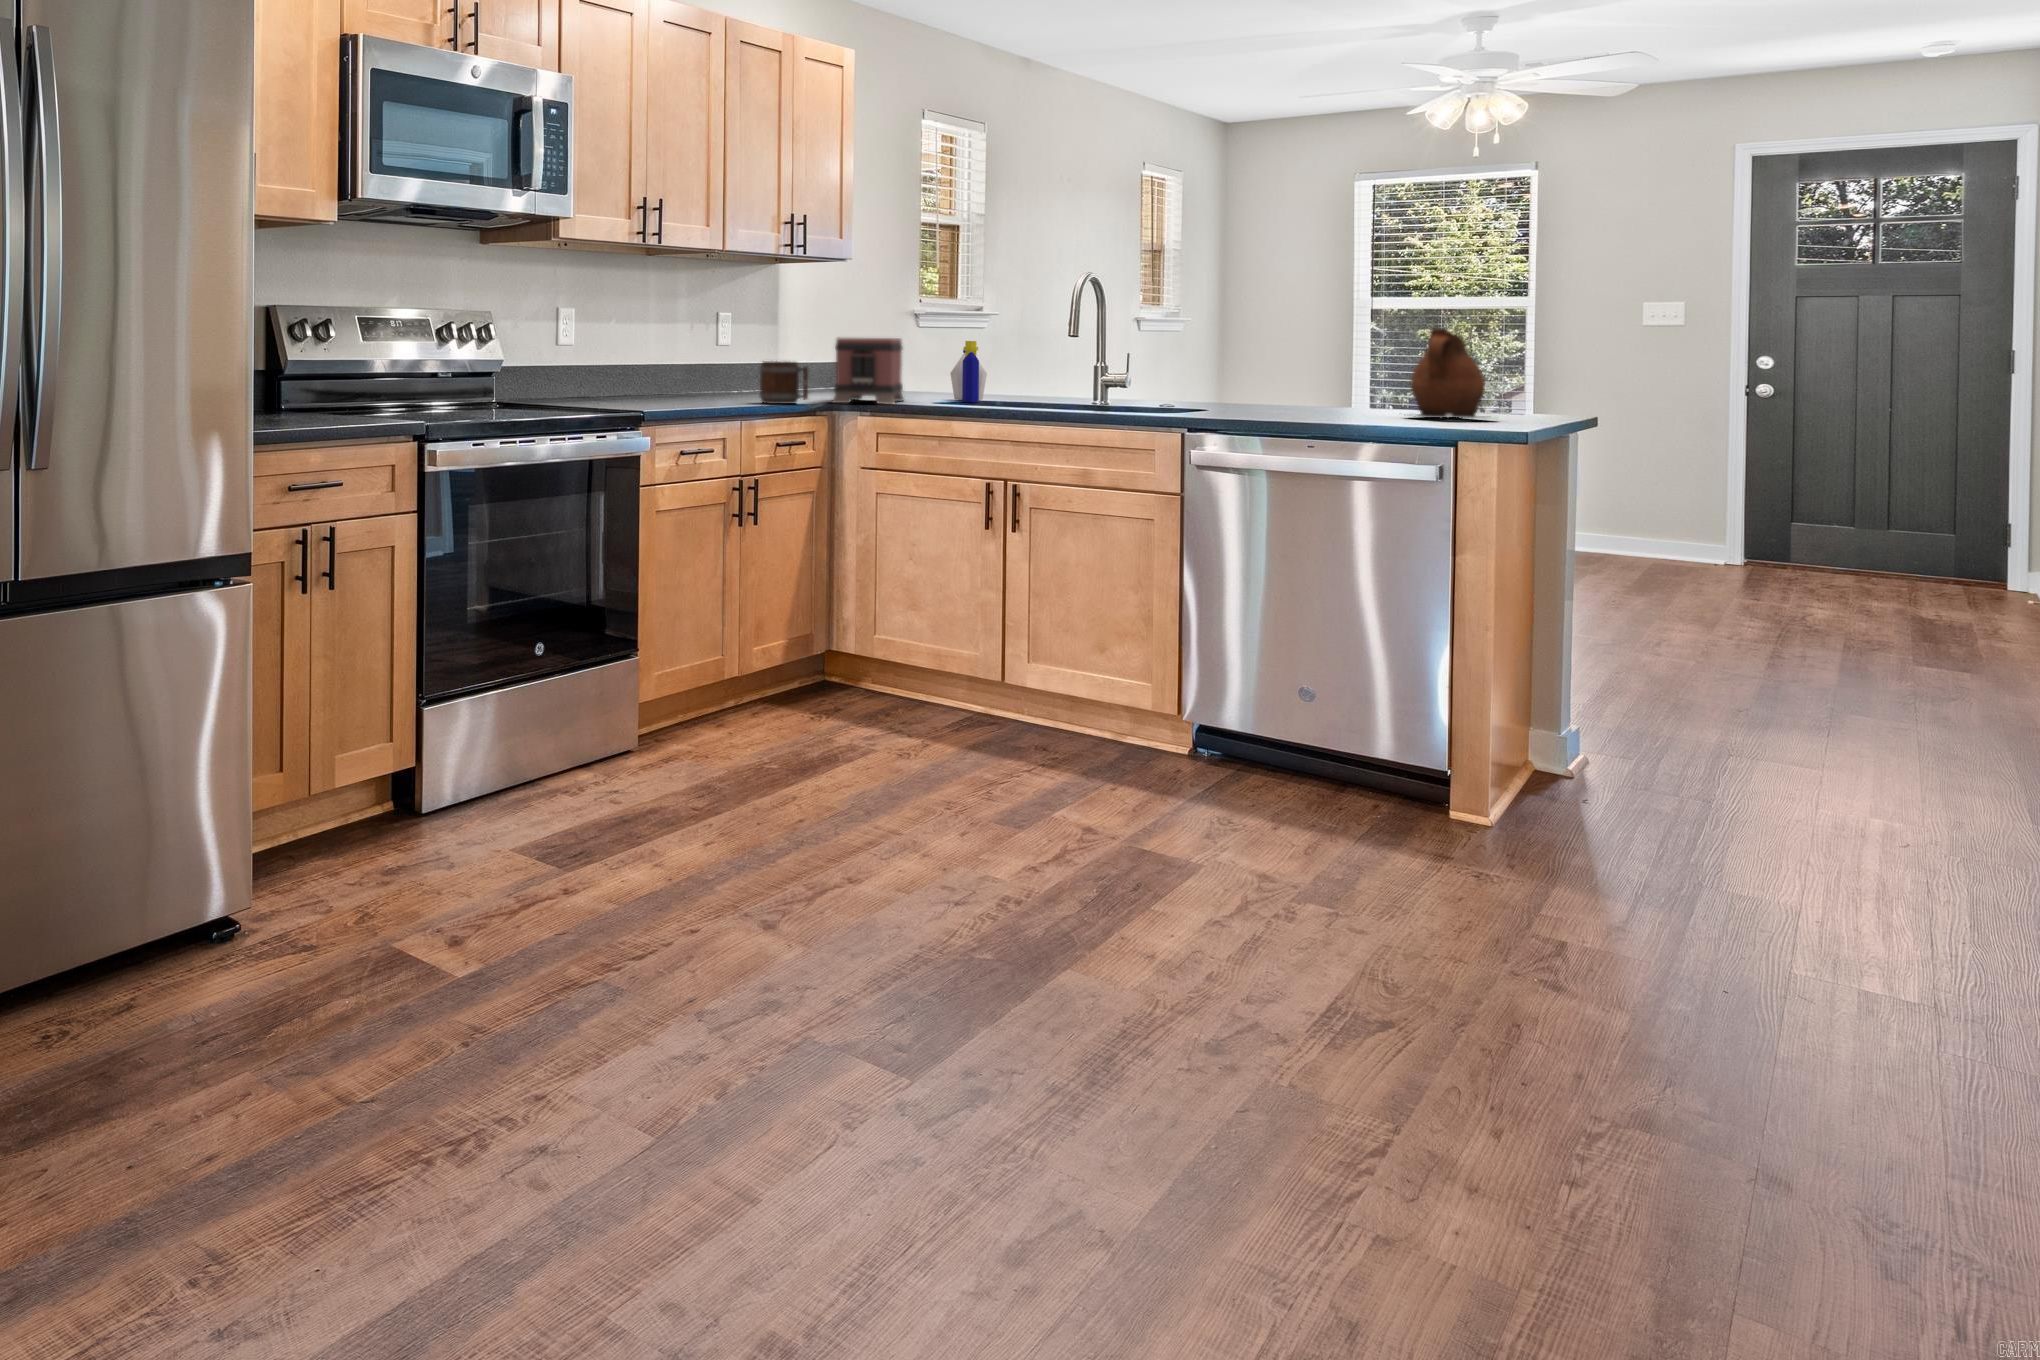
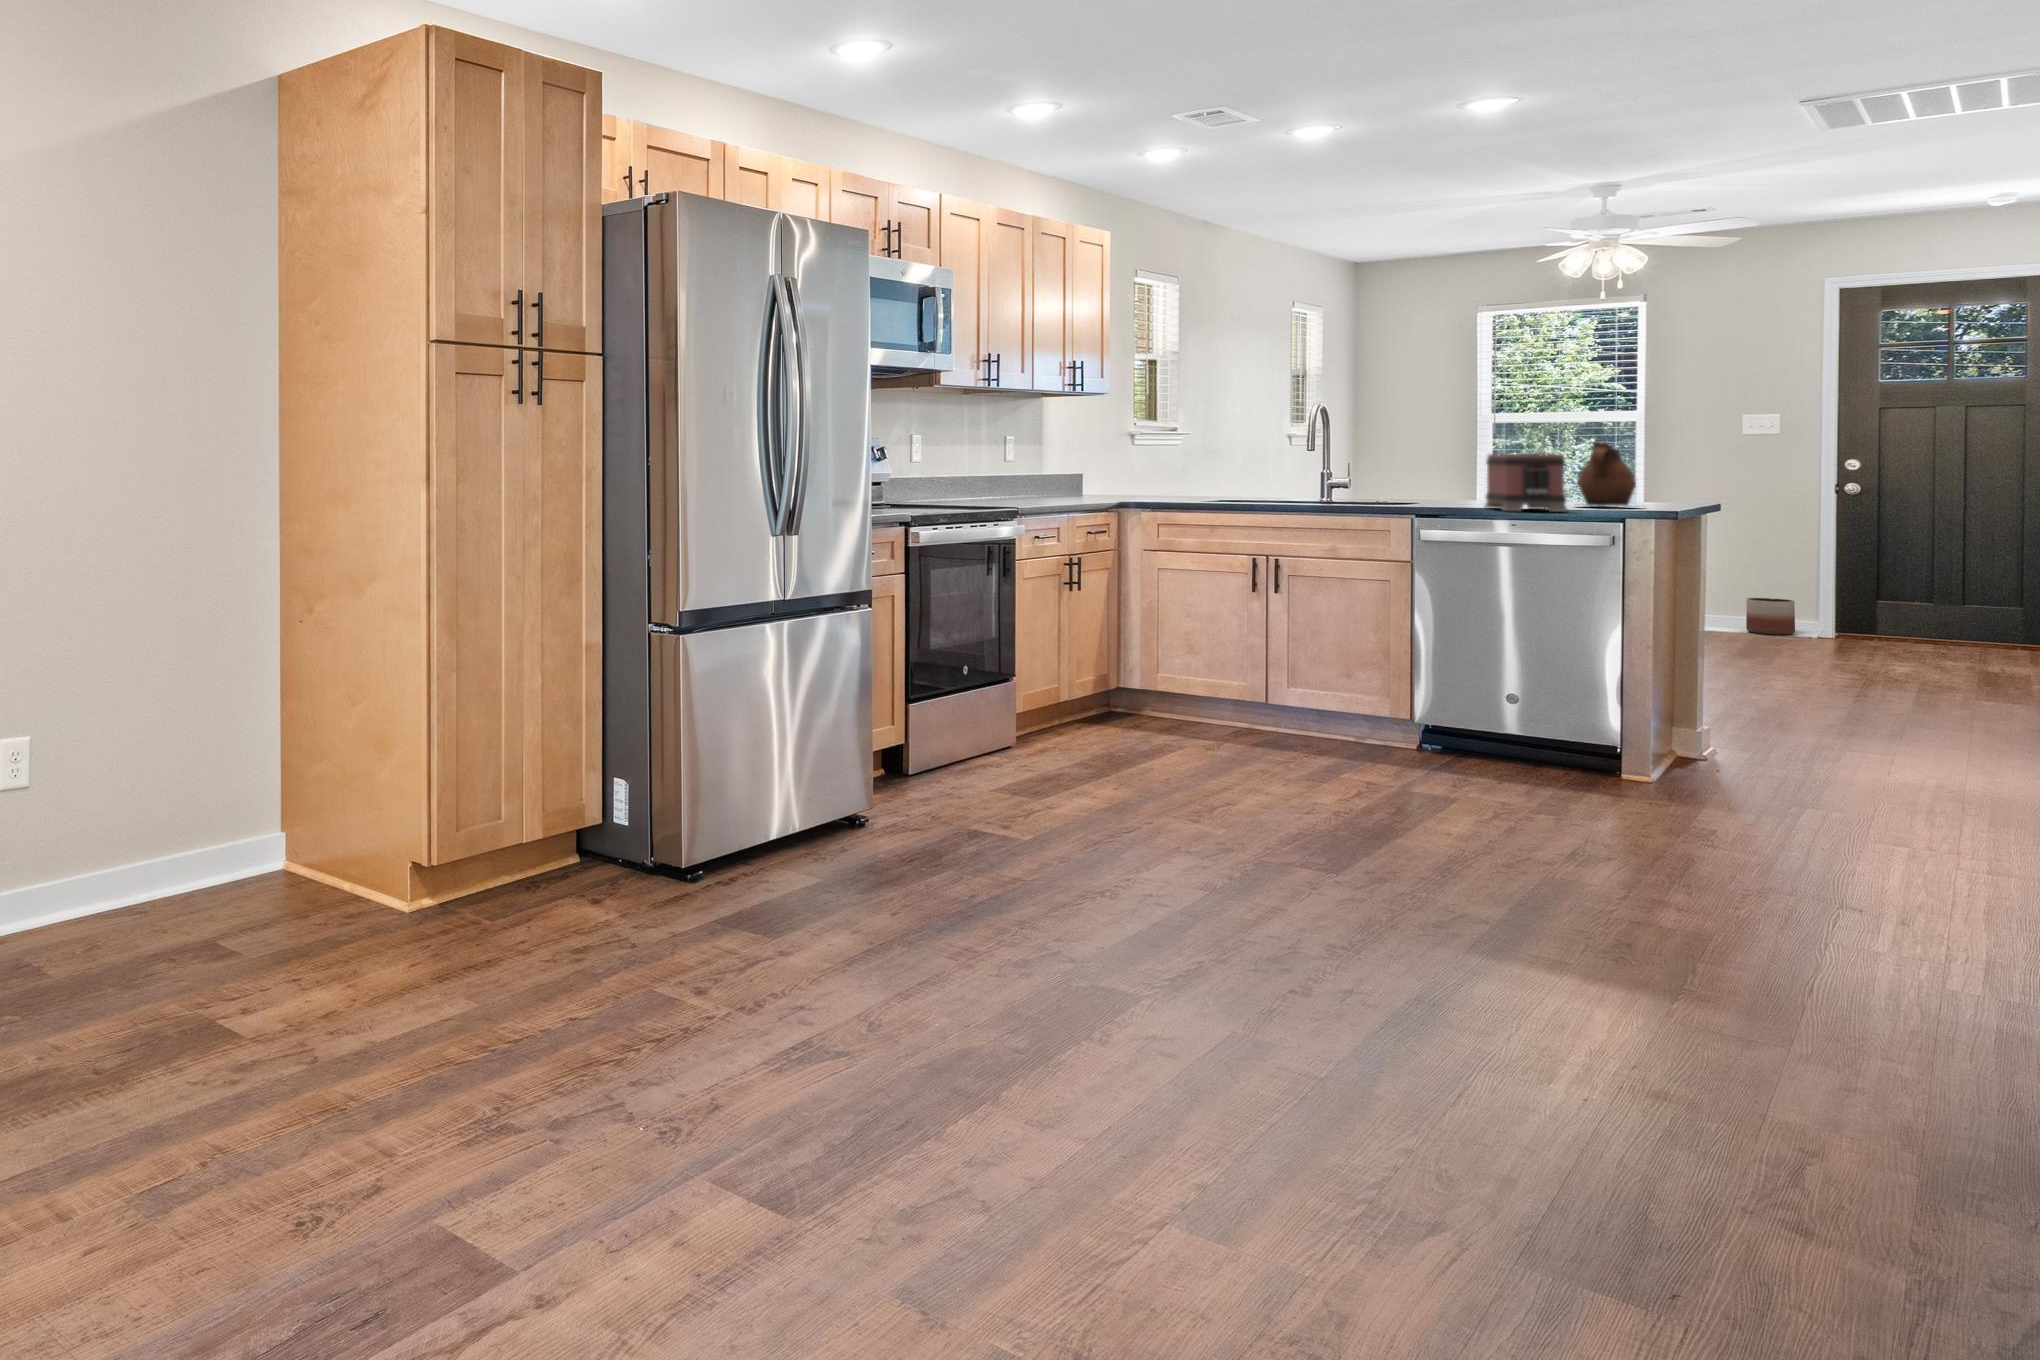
toaster: present [833,337,904,405] -> present [1485,454,1567,512]
bottle: present [950,341,987,402] -> none [1204,455,1233,500]
mug: present [759,361,808,404] -> none [1074,471,1114,502]
planter: none [1644,519,1698,564] -> present [1746,598,1795,635]

